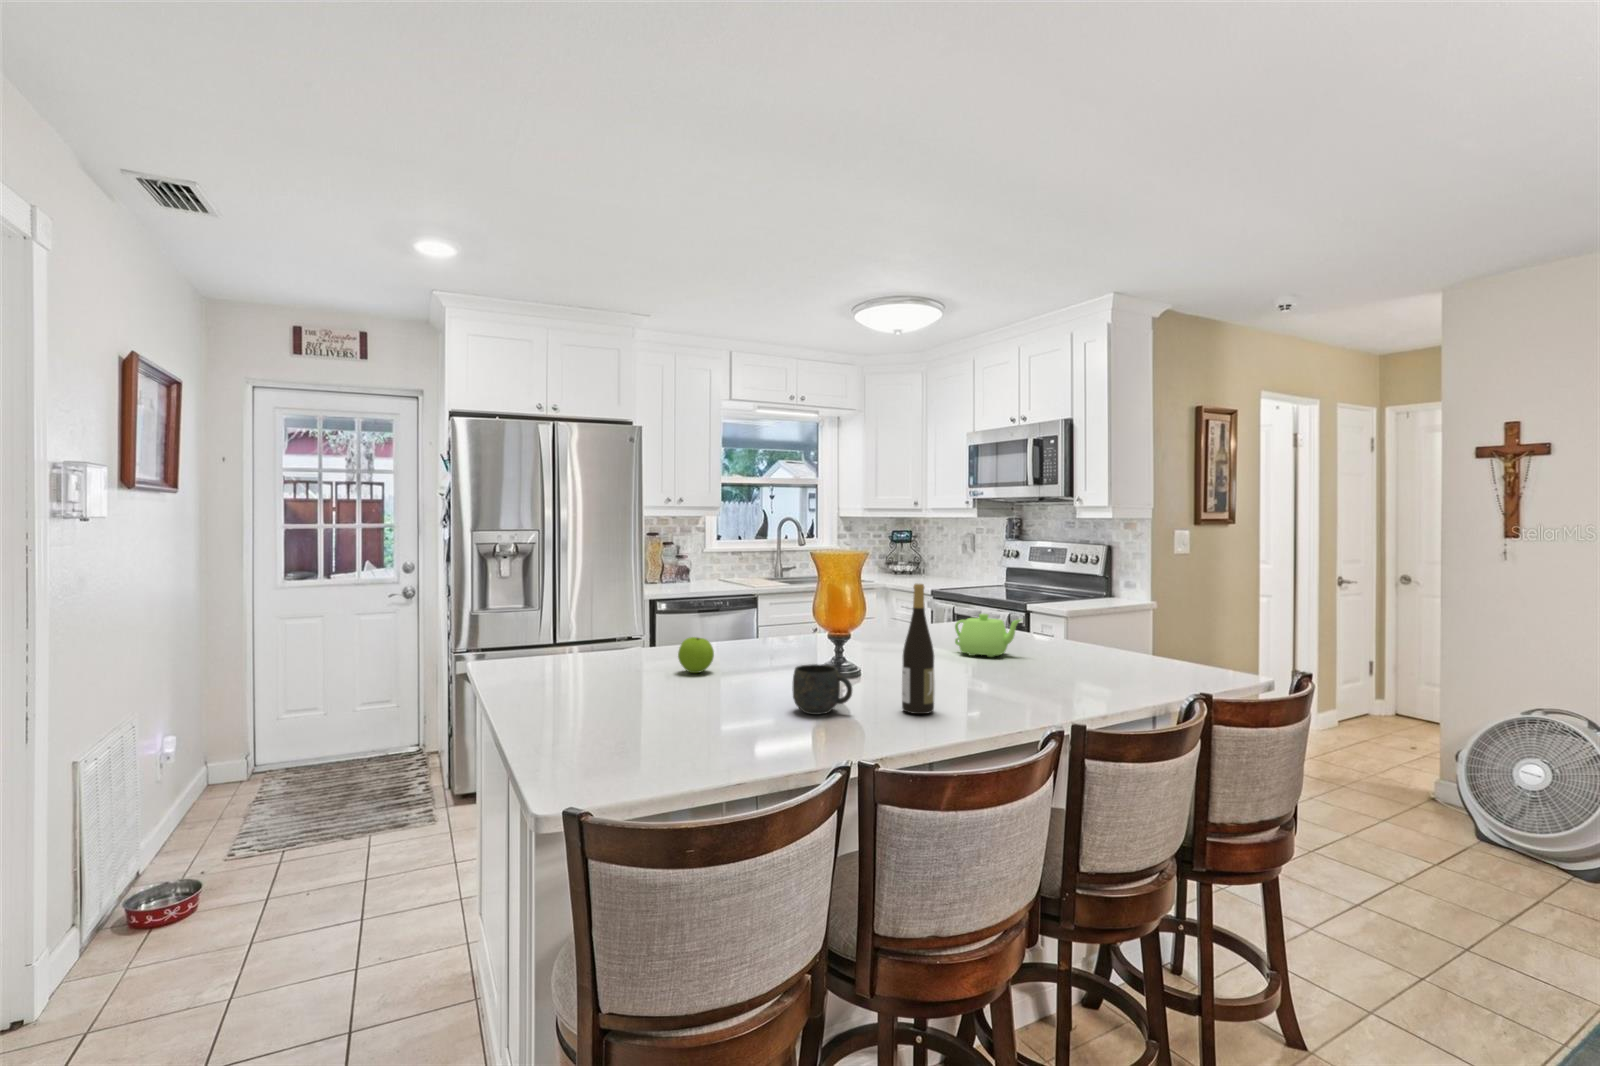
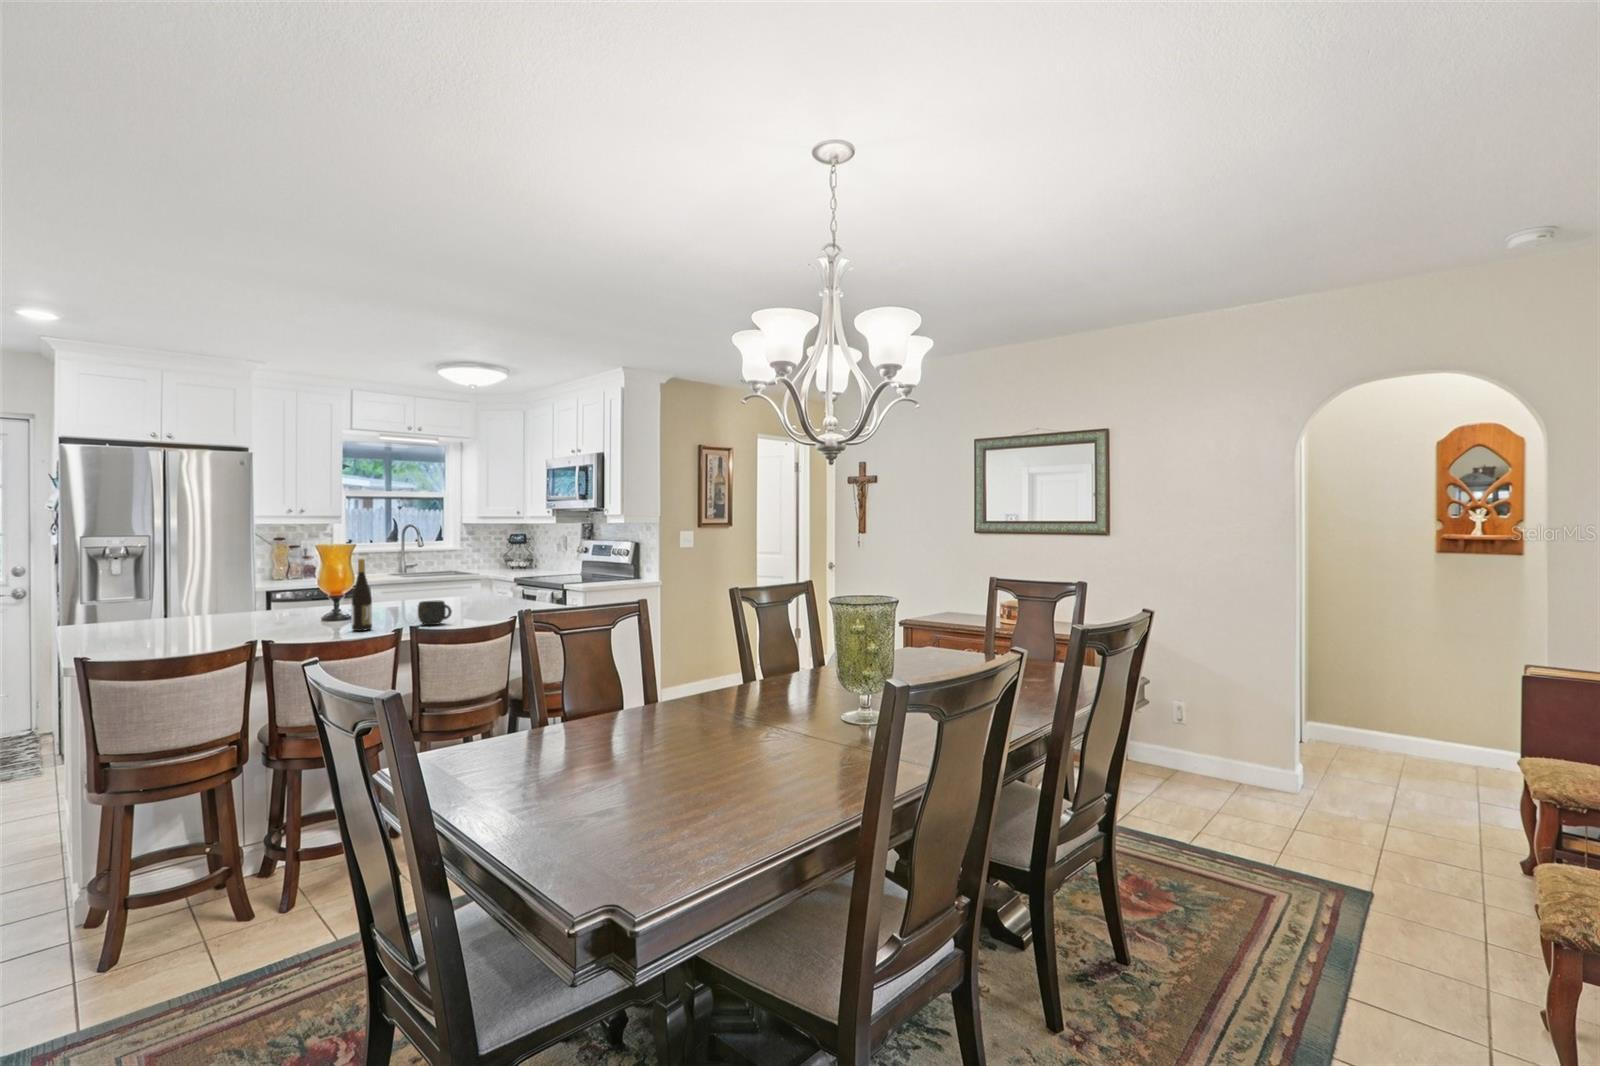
teapot: present [955,614,1021,657] -> none [446,582,486,609]
apple: present [678,637,714,673] -> none [225,600,253,623]
mug: present [793,664,852,714] -> present [418,601,452,625]

